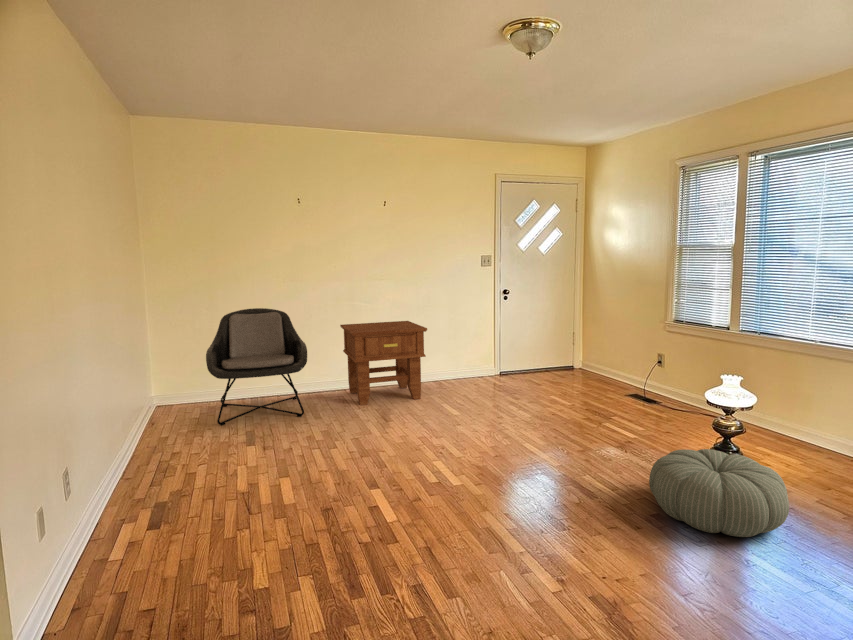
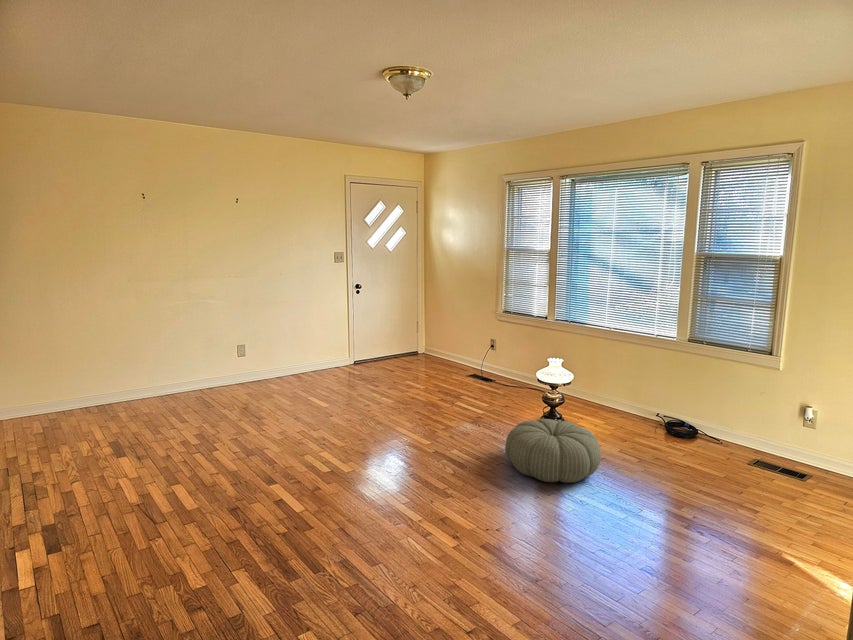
lounge chair: present [206,308,307,426] -> none [54,309,175,438]
side table: present [340,321,427,405] -> none [201,317,295,403]

